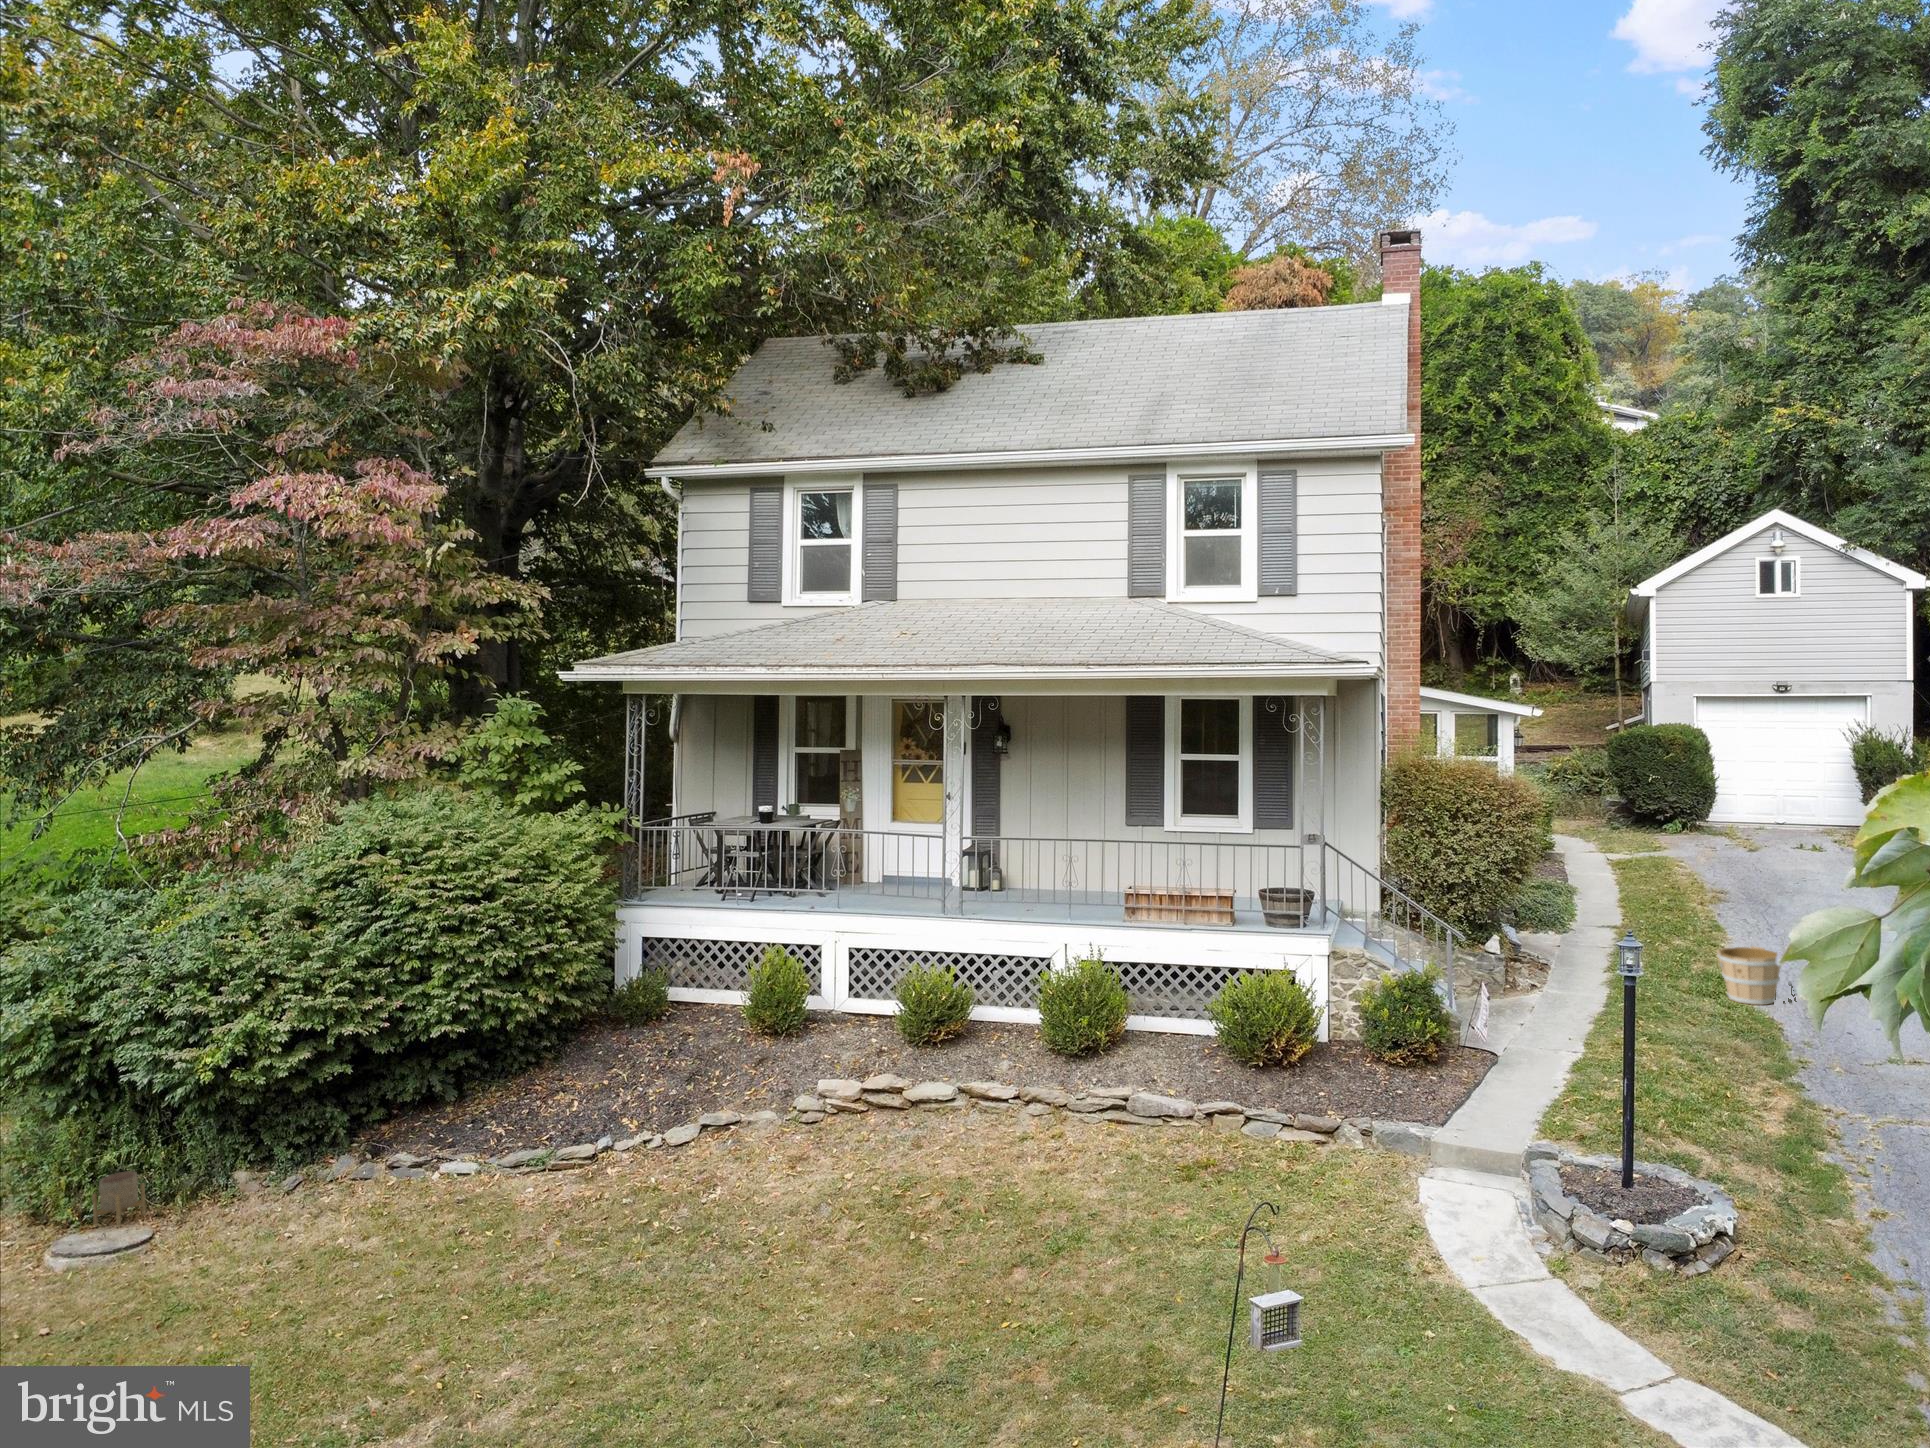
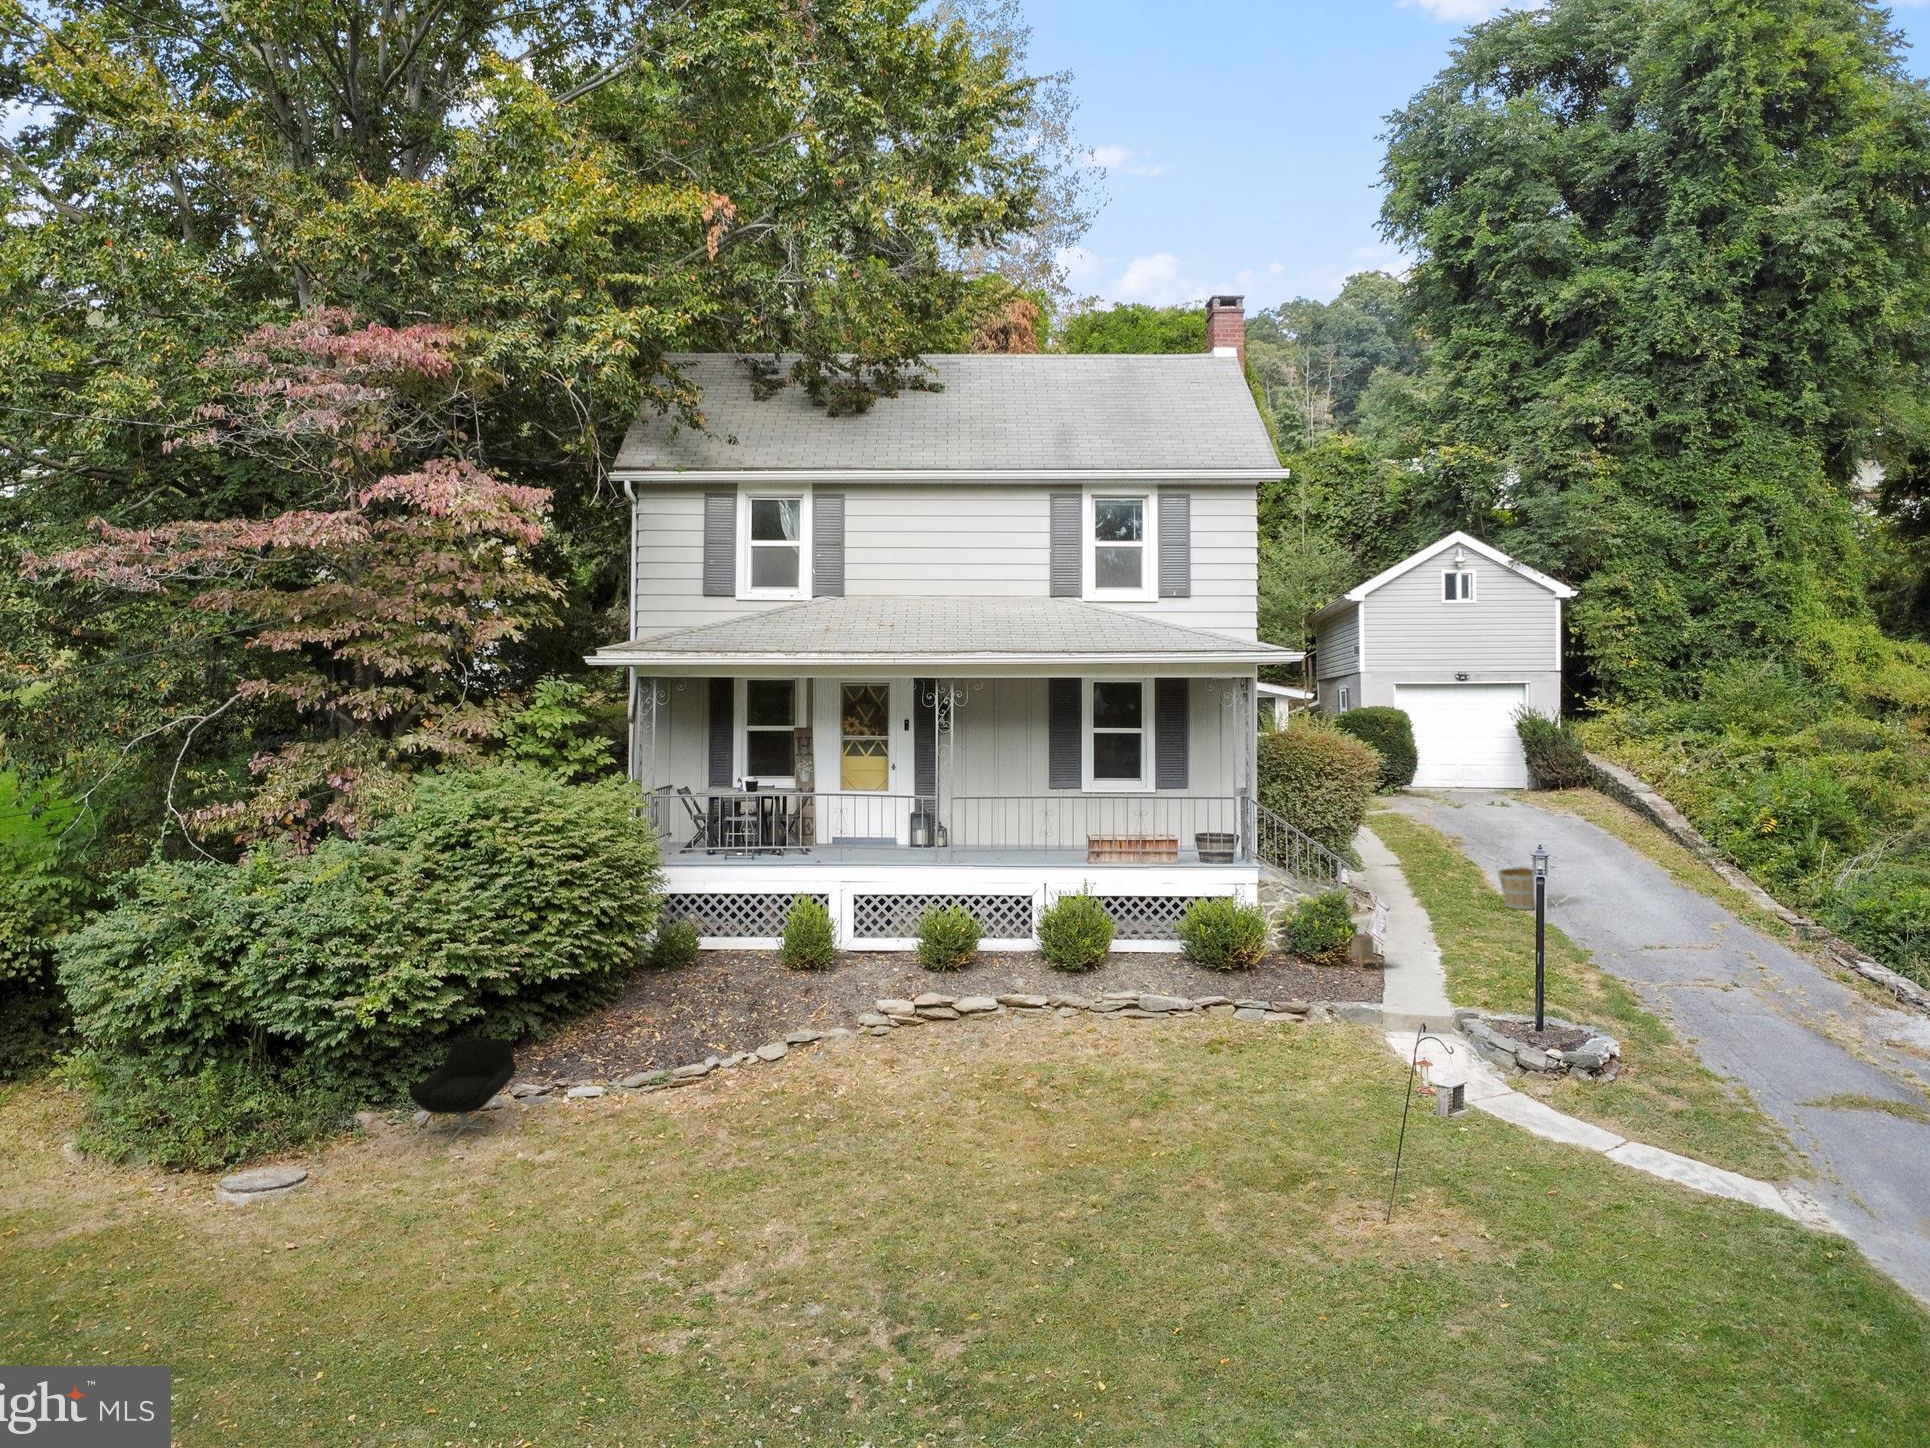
lounge chair: none [237,1097,370,1223] -> present [408,1038,516,1146]
planter: present [92,1171,146,1228] -> present [1349,934,1378,970]

